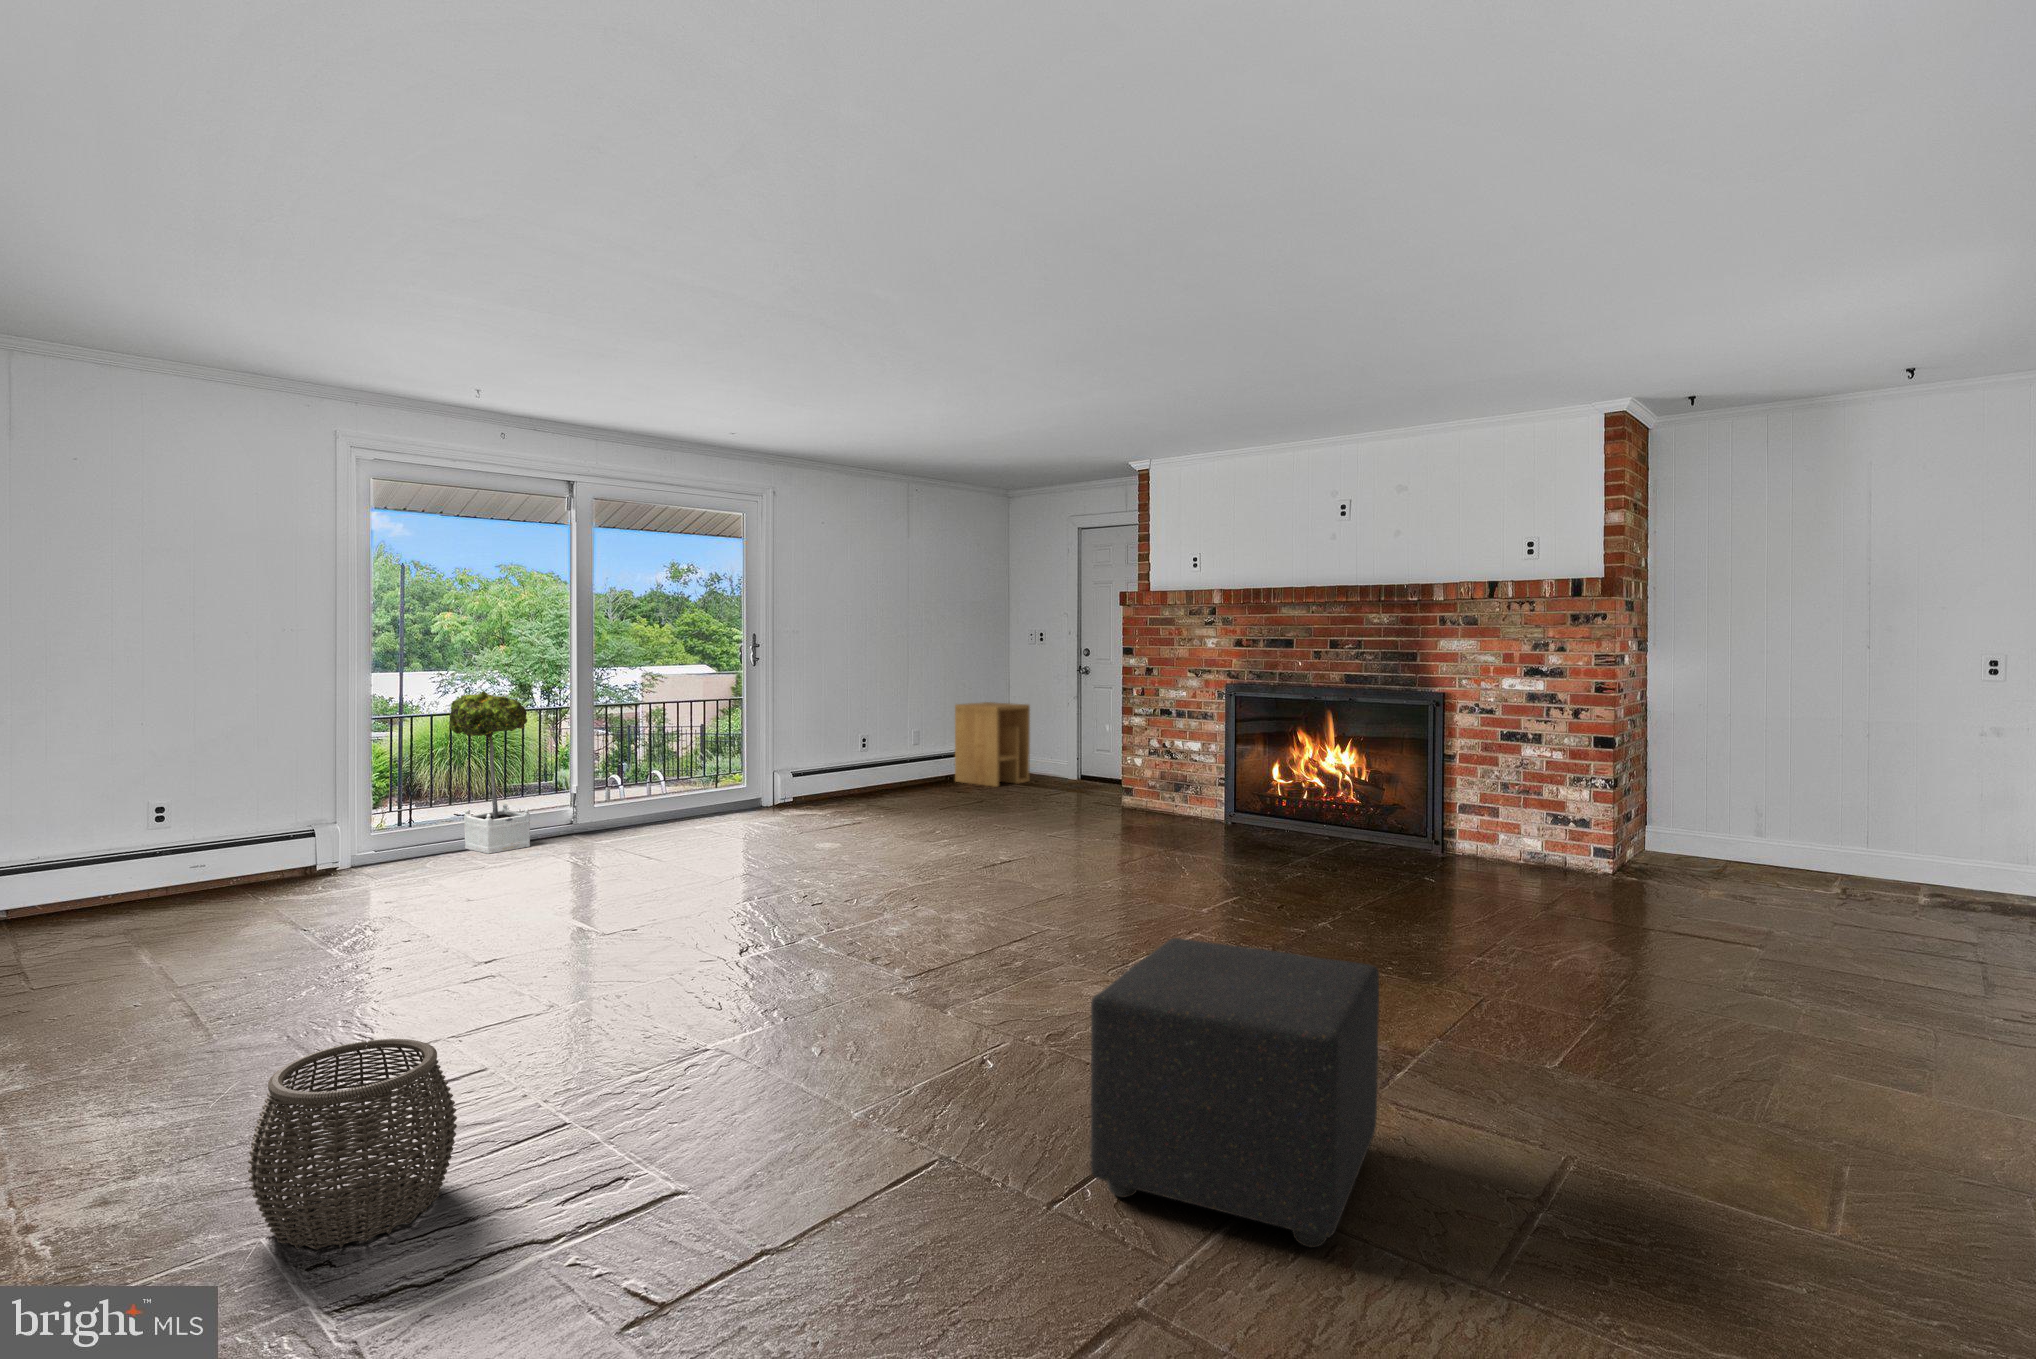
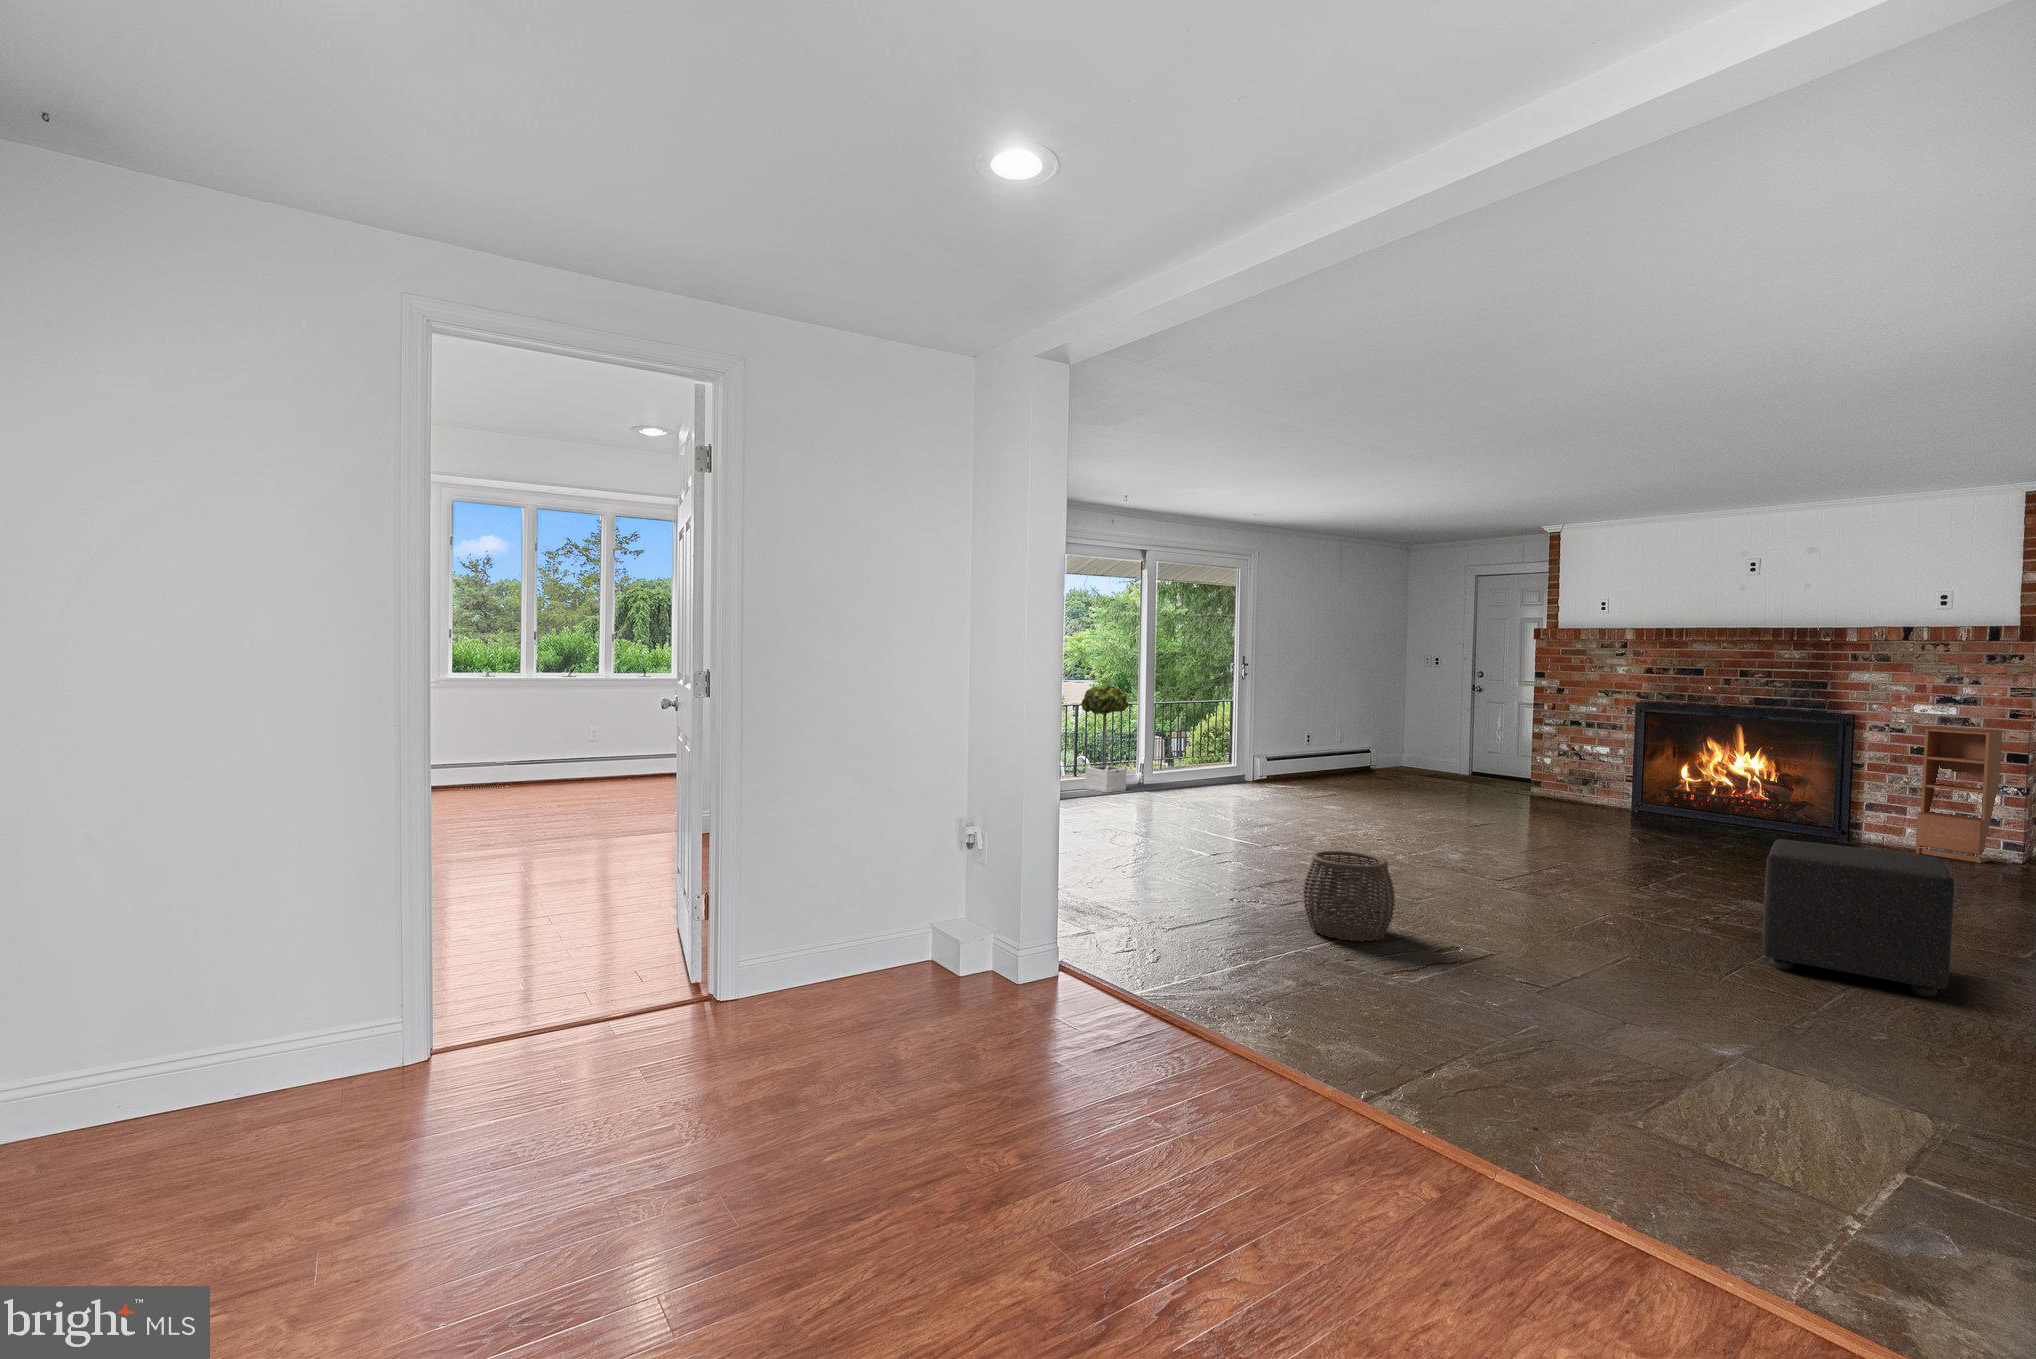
side table: present [955,702,1030,787] -> none [1368,711,1433,776]
bookcase: none [1501,705,1588,878] -> present [1916,726,2003,863]

